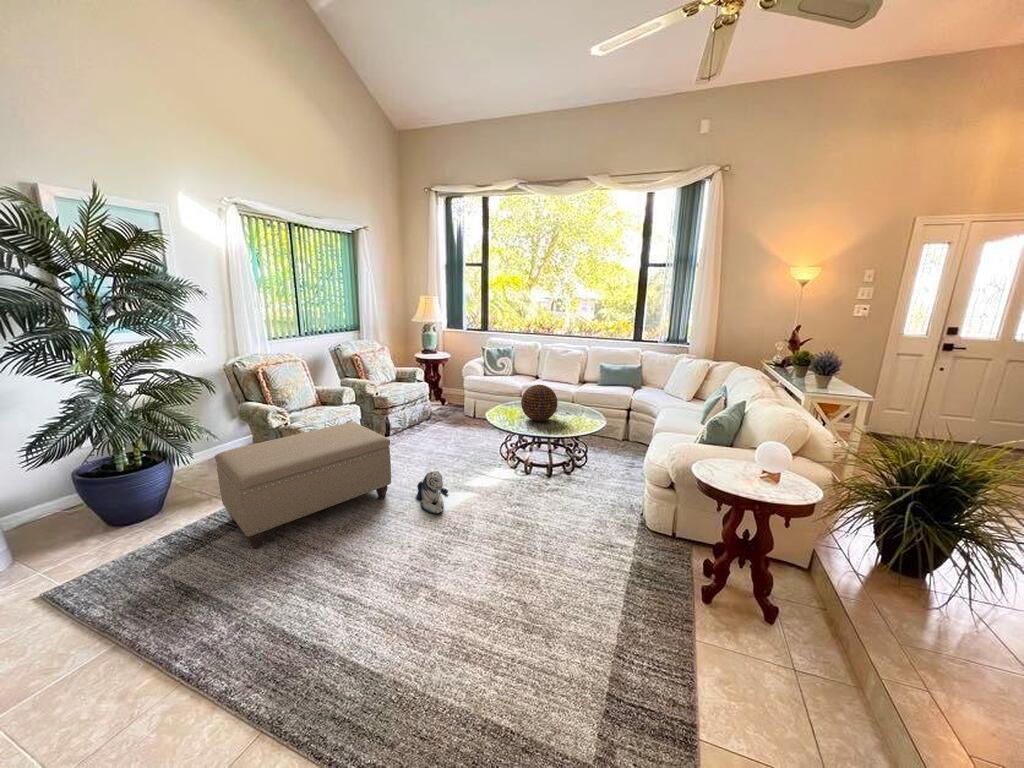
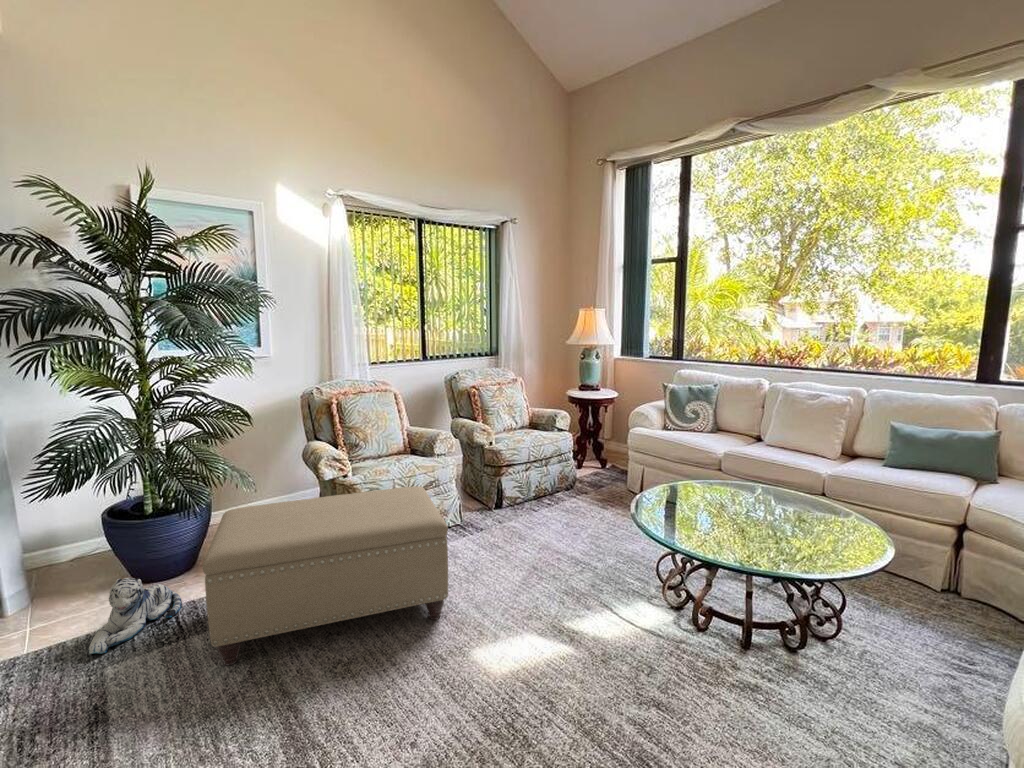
decorative orb: present [521,385,558,421] -> none [698,457,774,529]
plush toy: present [416,471,448,514] -> present [88,578,182,654]

